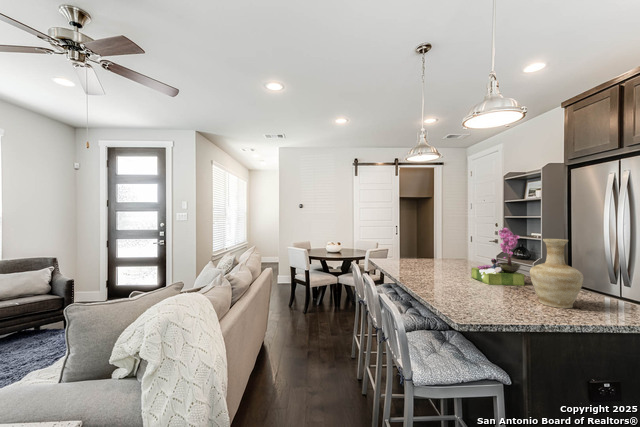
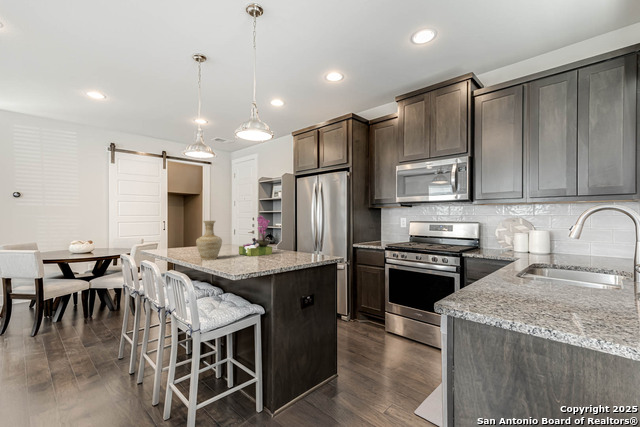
vase: present [530,239,584,308] -> present [196,221,222,260]

